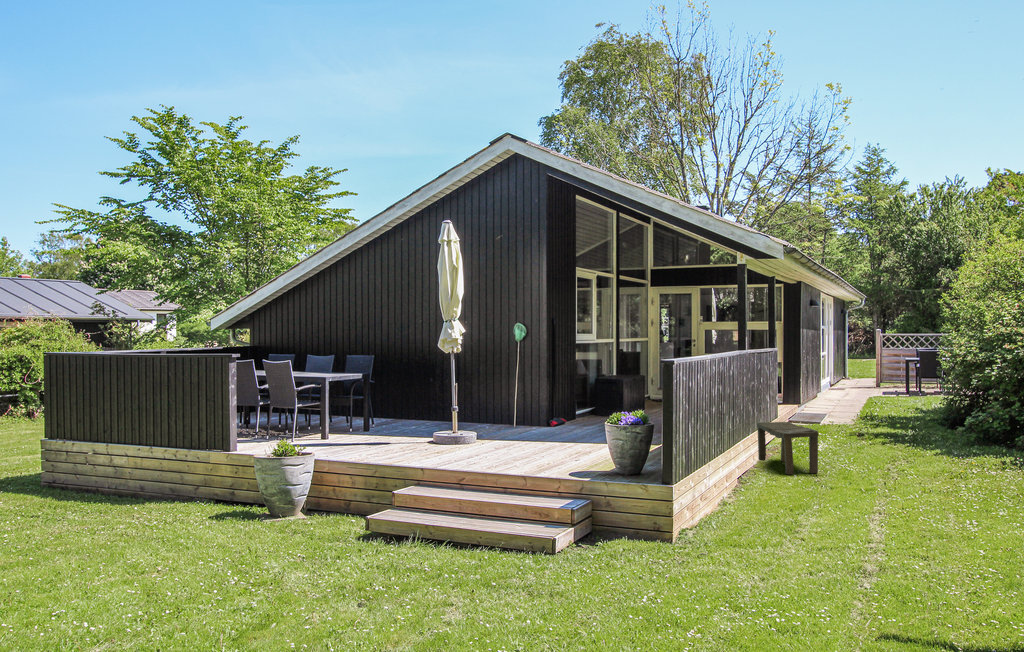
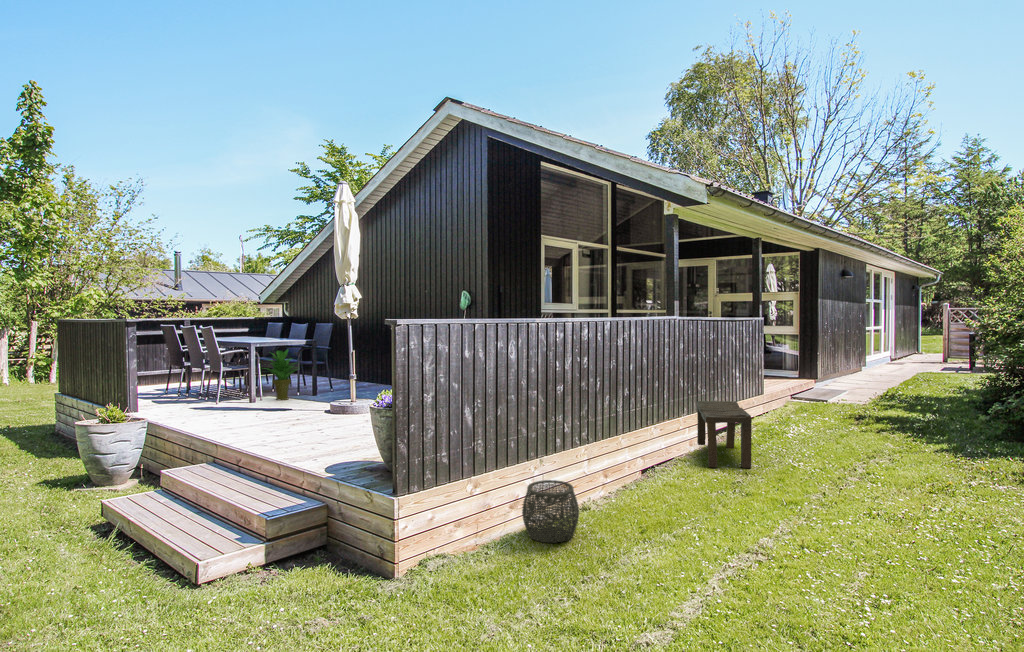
potted plant: none [325,385,366,439] -> present [267,350,297,400]
woven basket: none [715,479,759,522] -> present [522,480,579,543]

